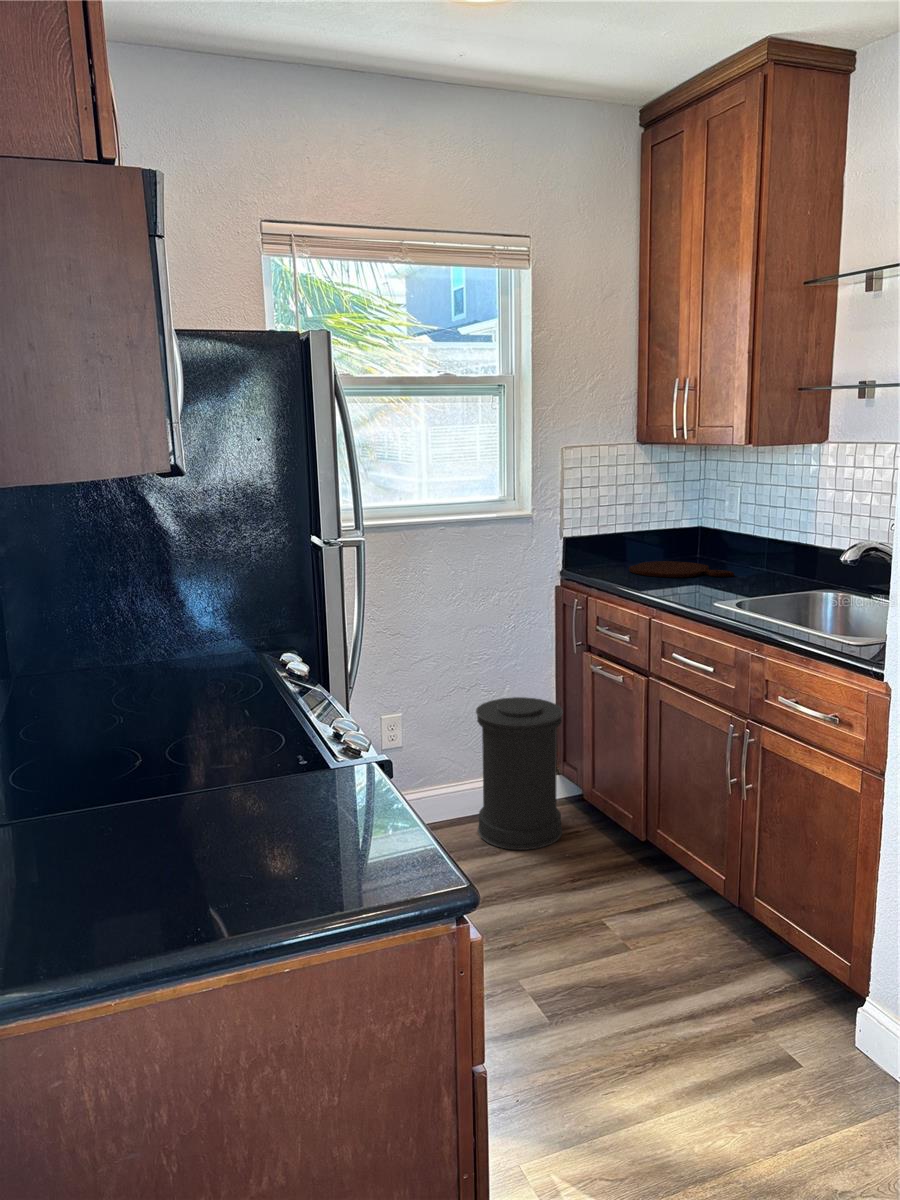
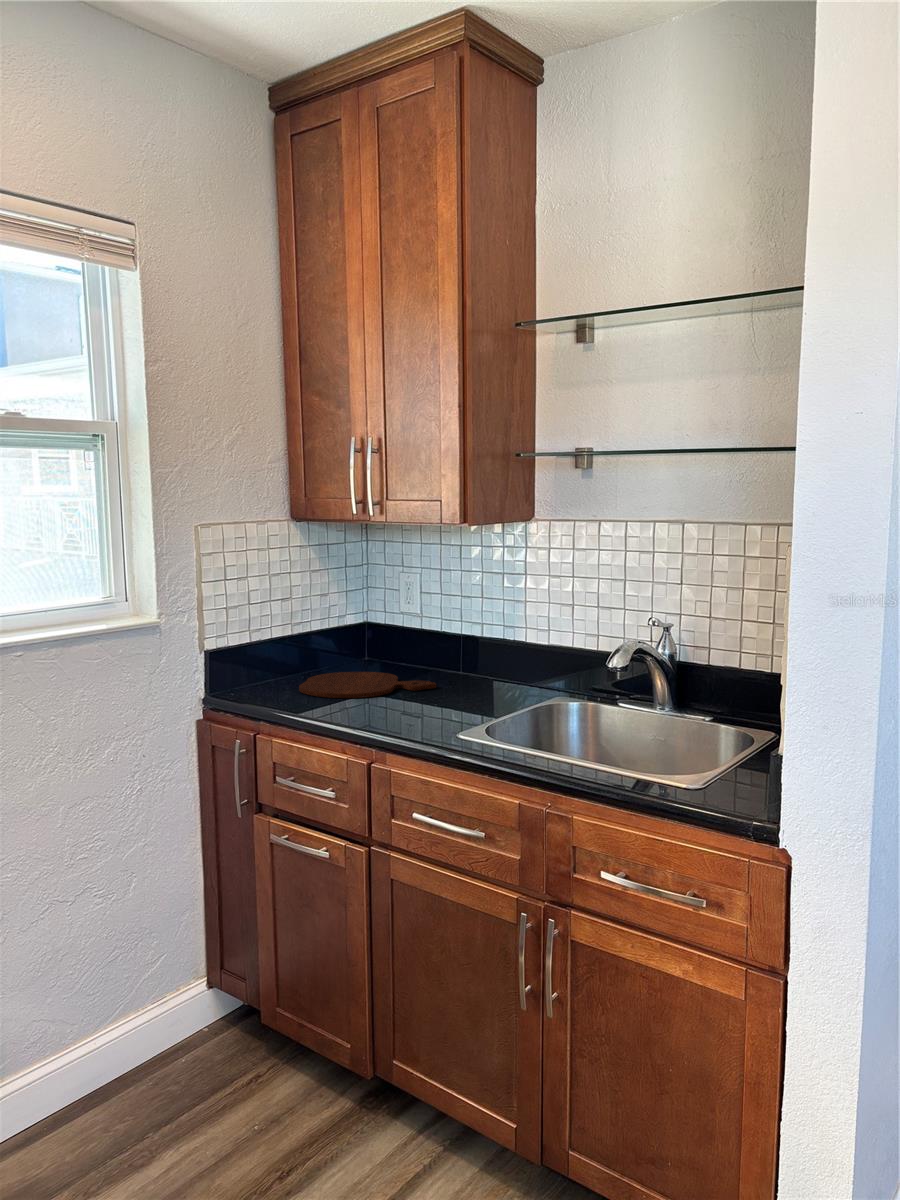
trash can: present [476,697,563,850] -> none [96,892,240,1146]

